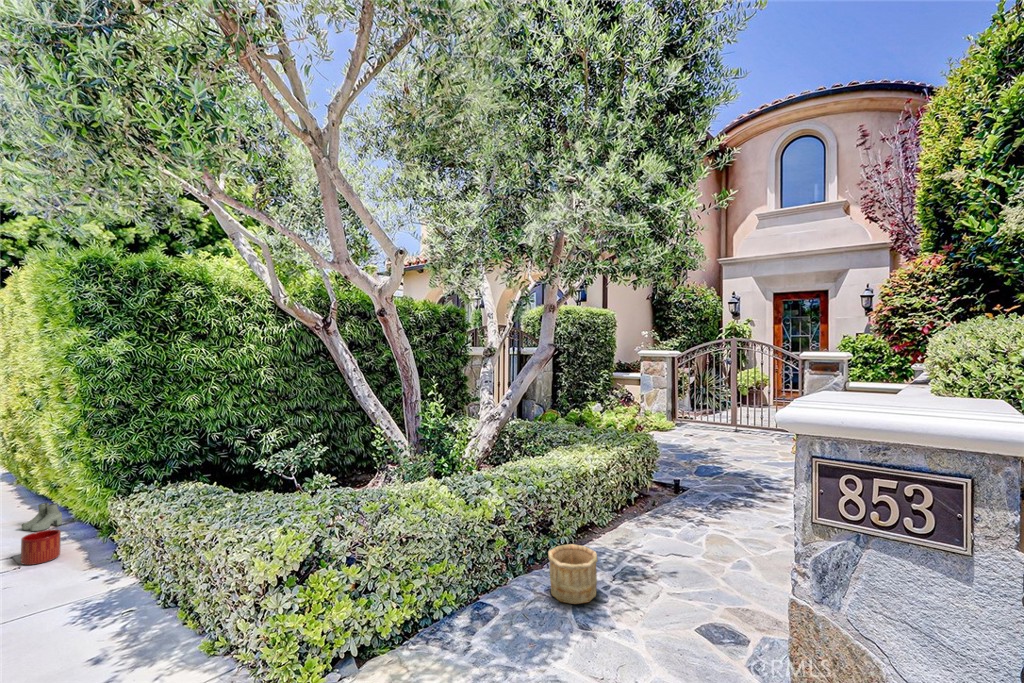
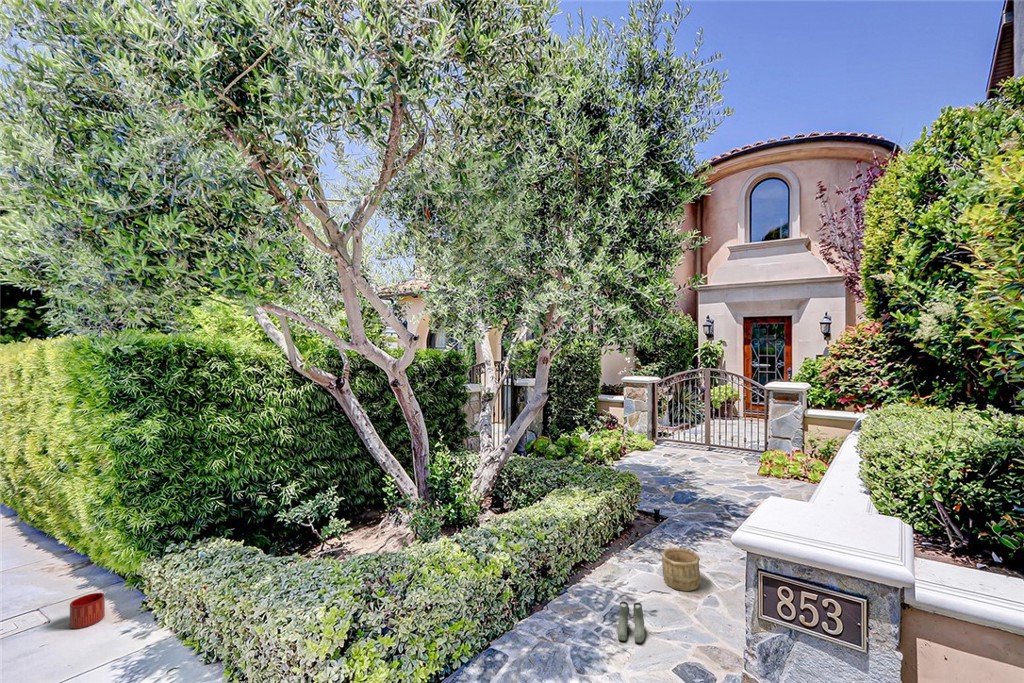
boots: present [22,503,62,531] -> present [618,601,645,643]
wooden bucket: present [548,544,598,604] -> present [661,547,700,591]

